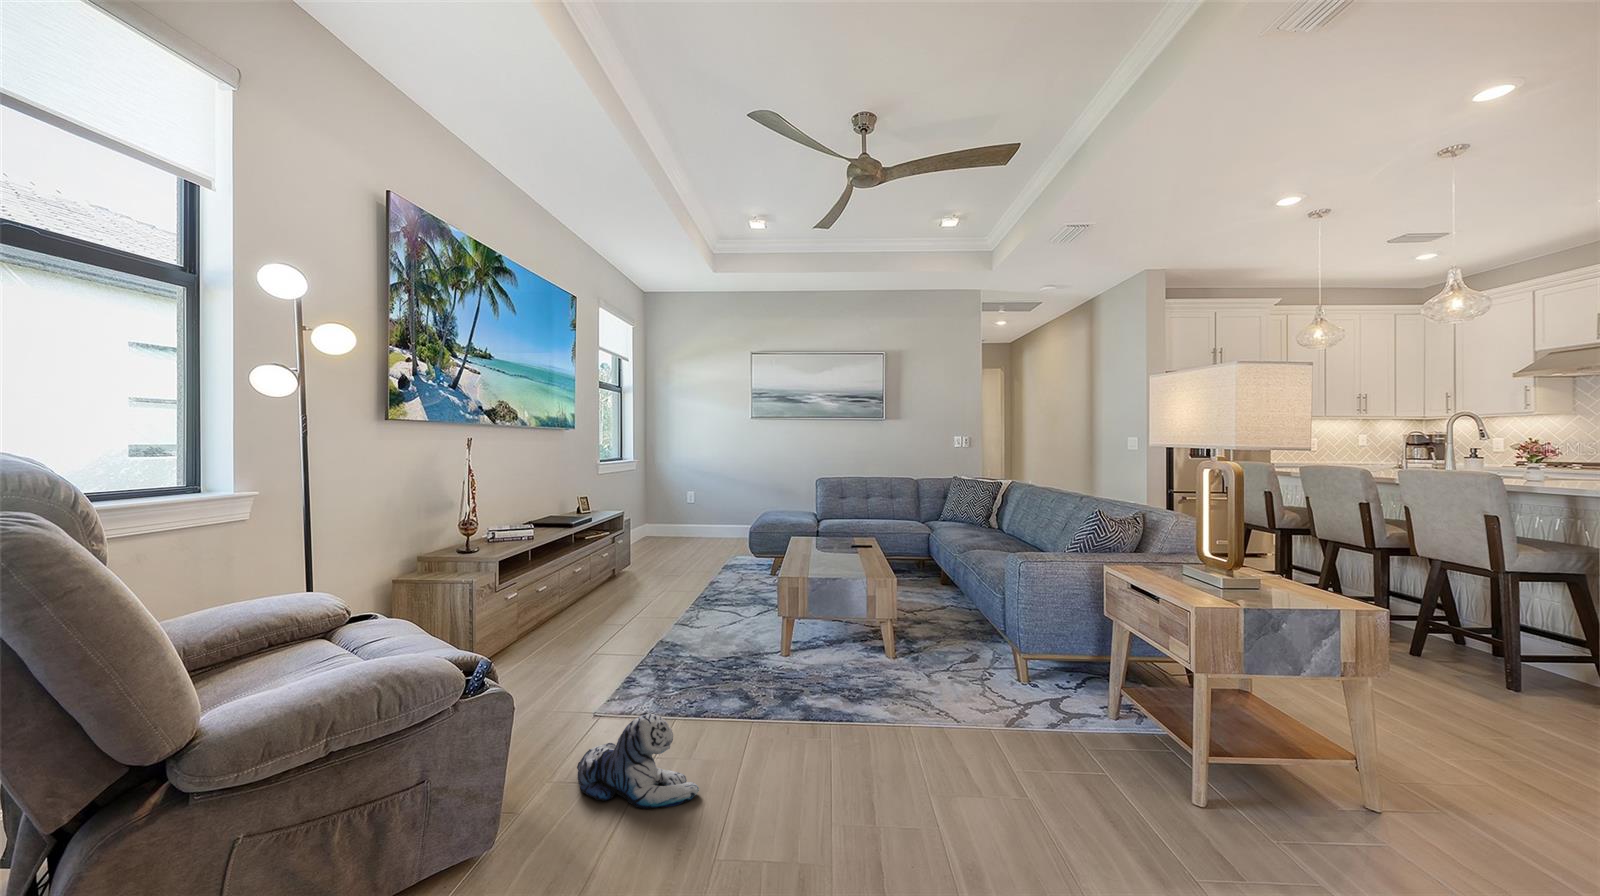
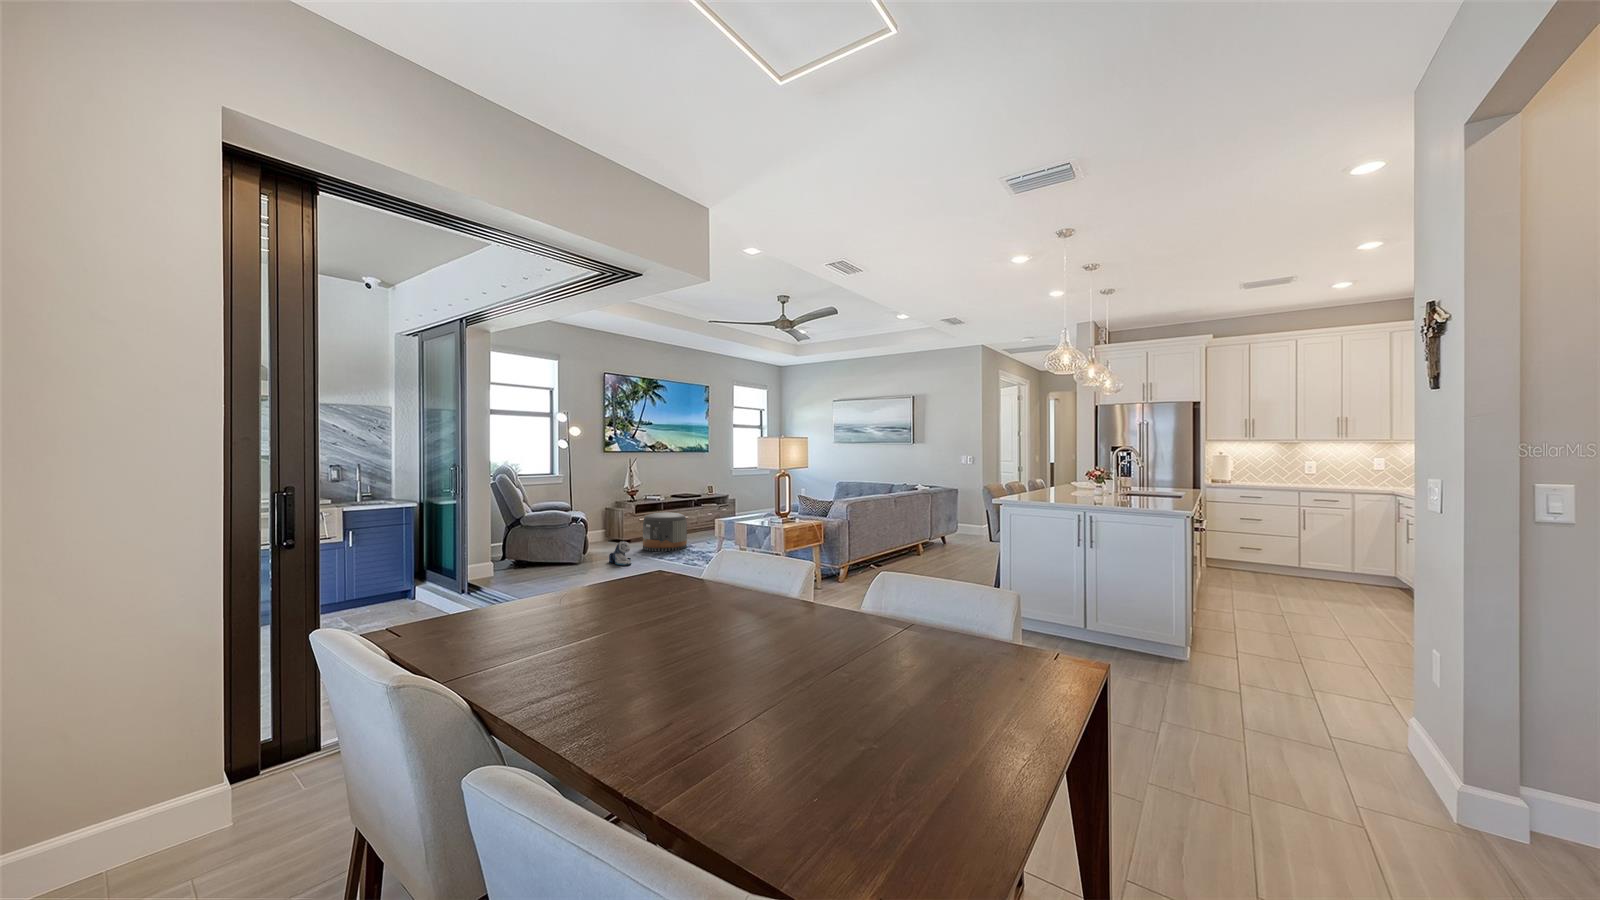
pouf: none [567,576,682,695] -> present [643,512,687,551]

